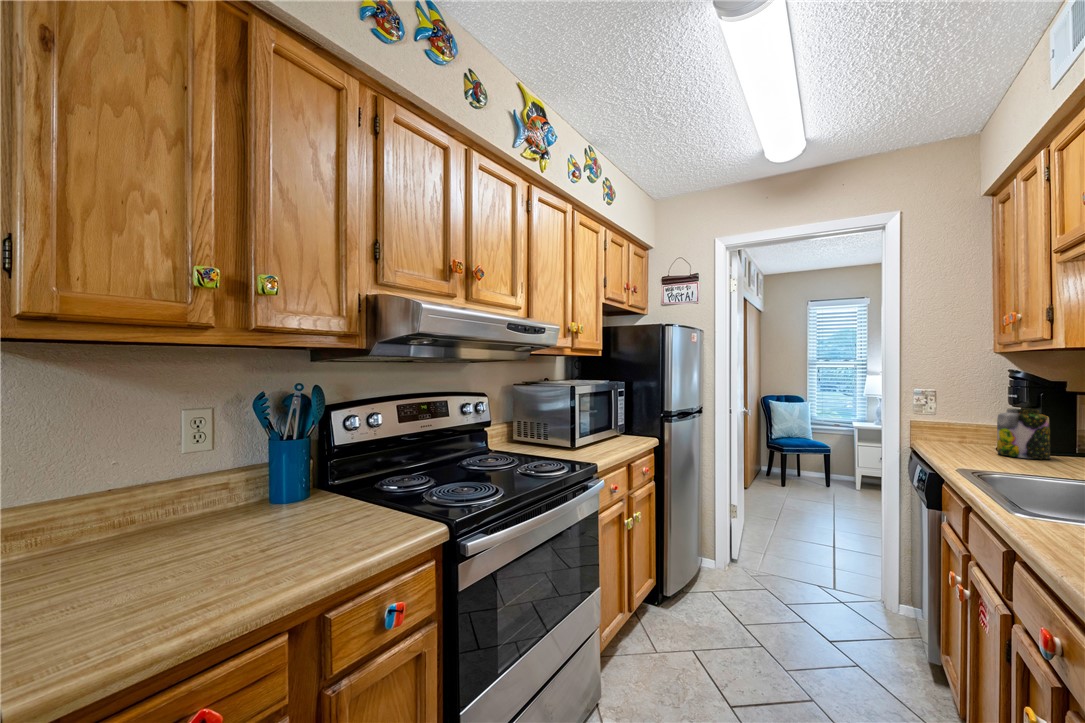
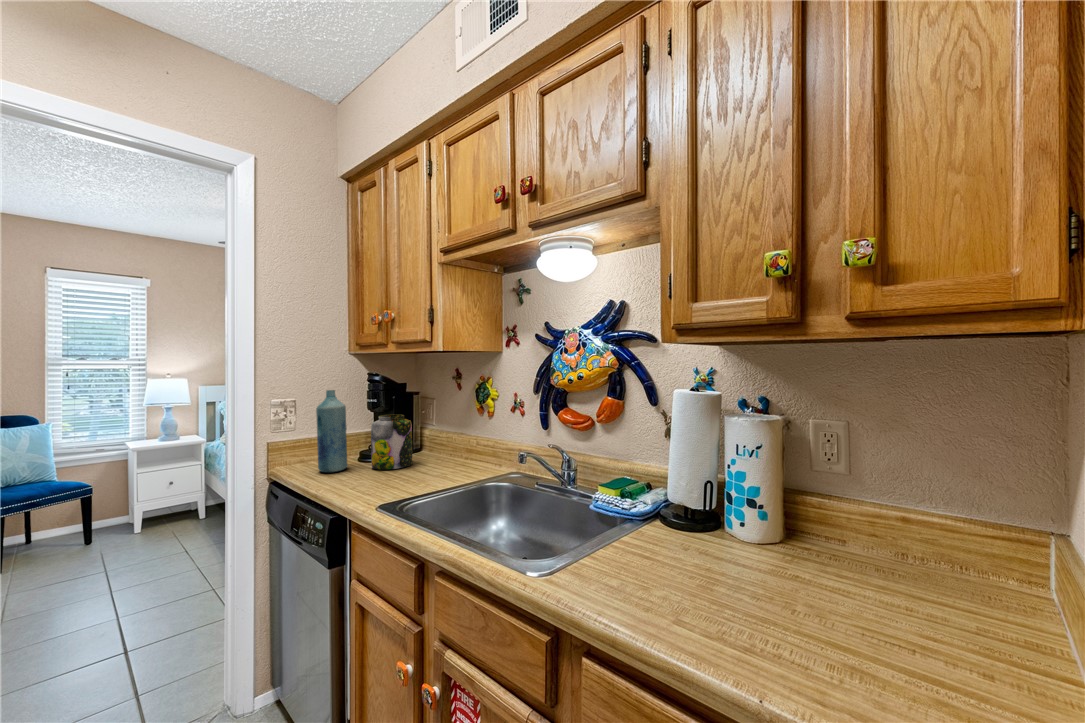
bottle: none [944,382,976,449] -> present [316,390,348,472]

